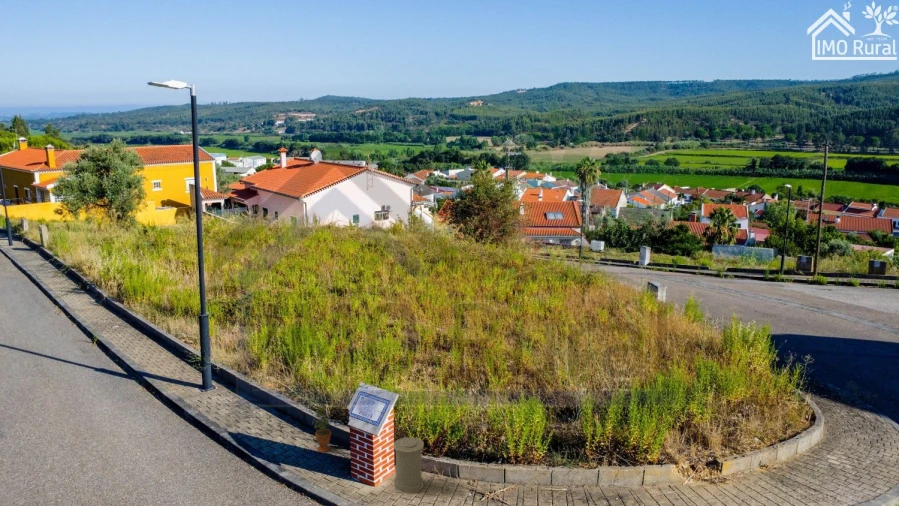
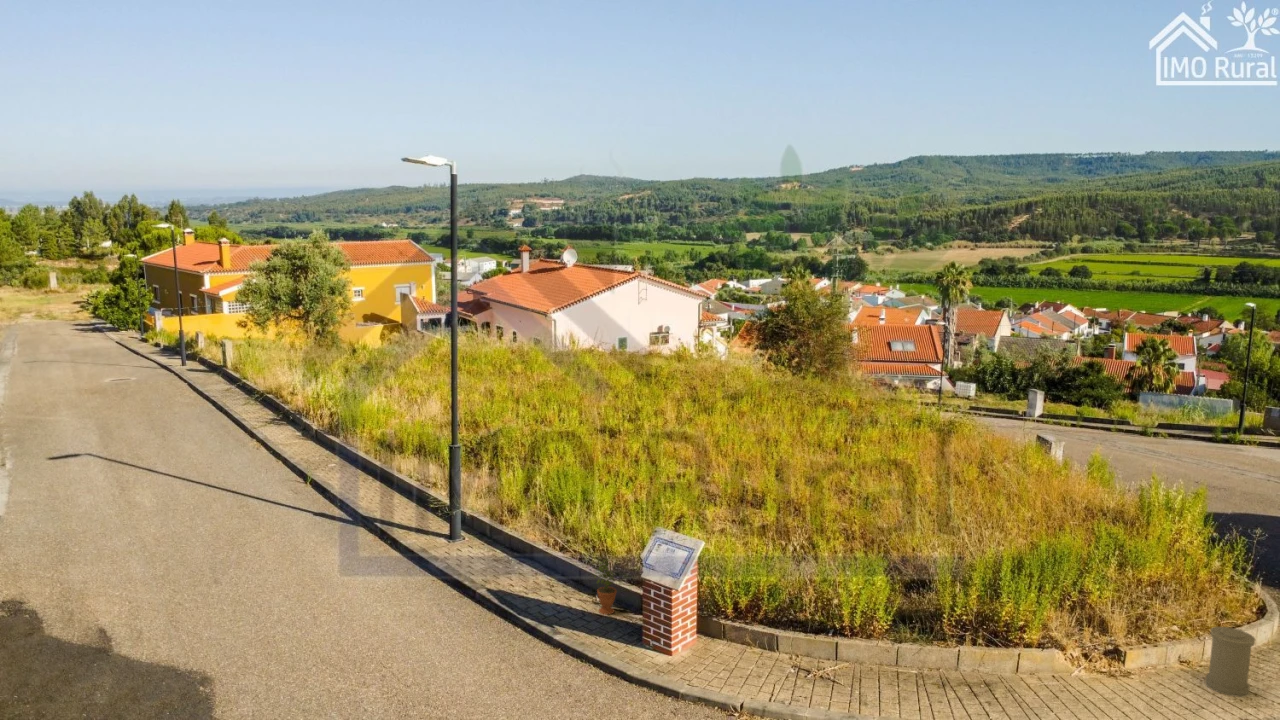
trash can: present [394,437,424,493] -> present [1205,627,1255,697]

